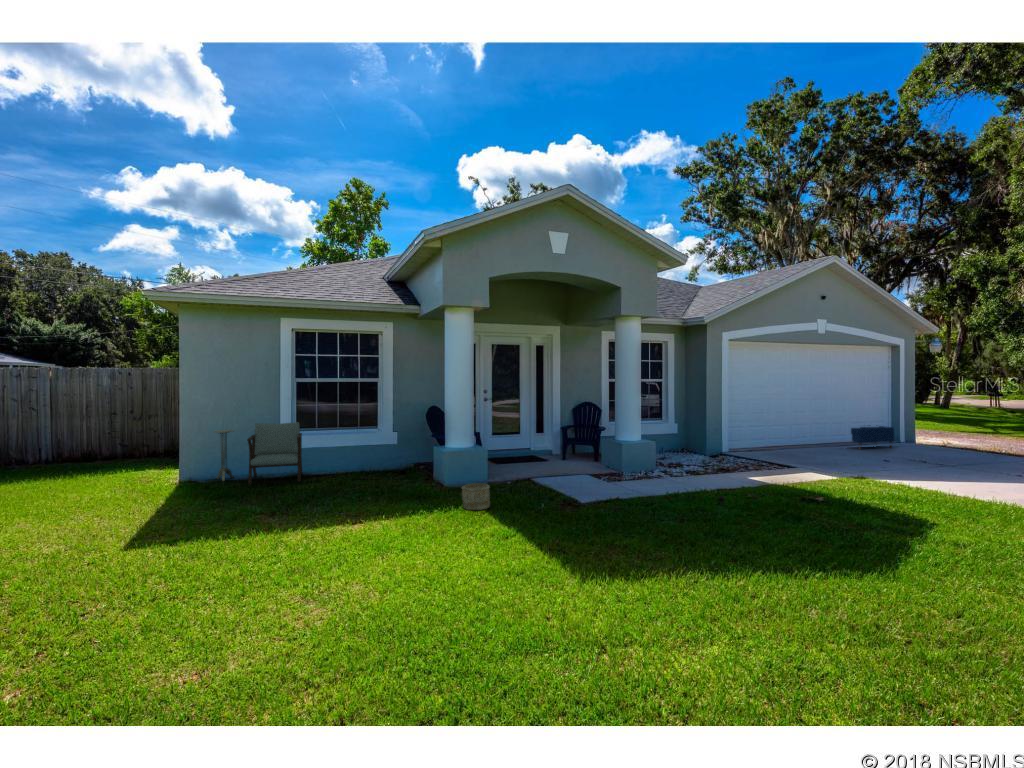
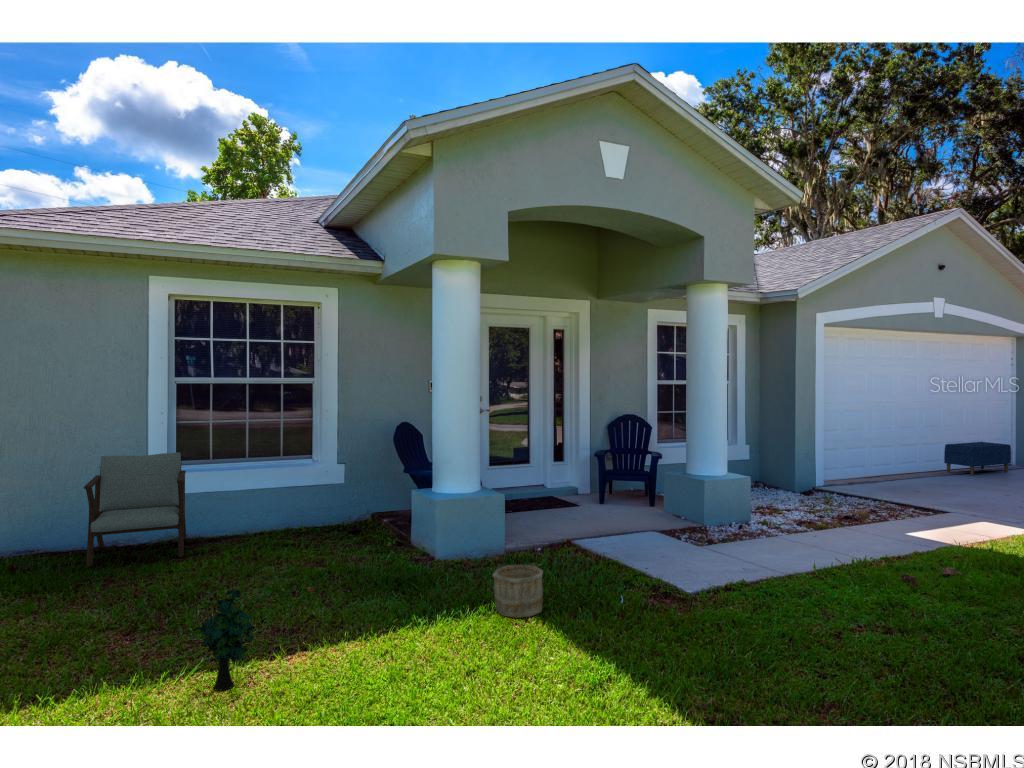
side table: present [214,430,233,481] -> none [21,467,62,560]
decorative plant: none [301,482,331,530] -> present [194,590,255,691]

